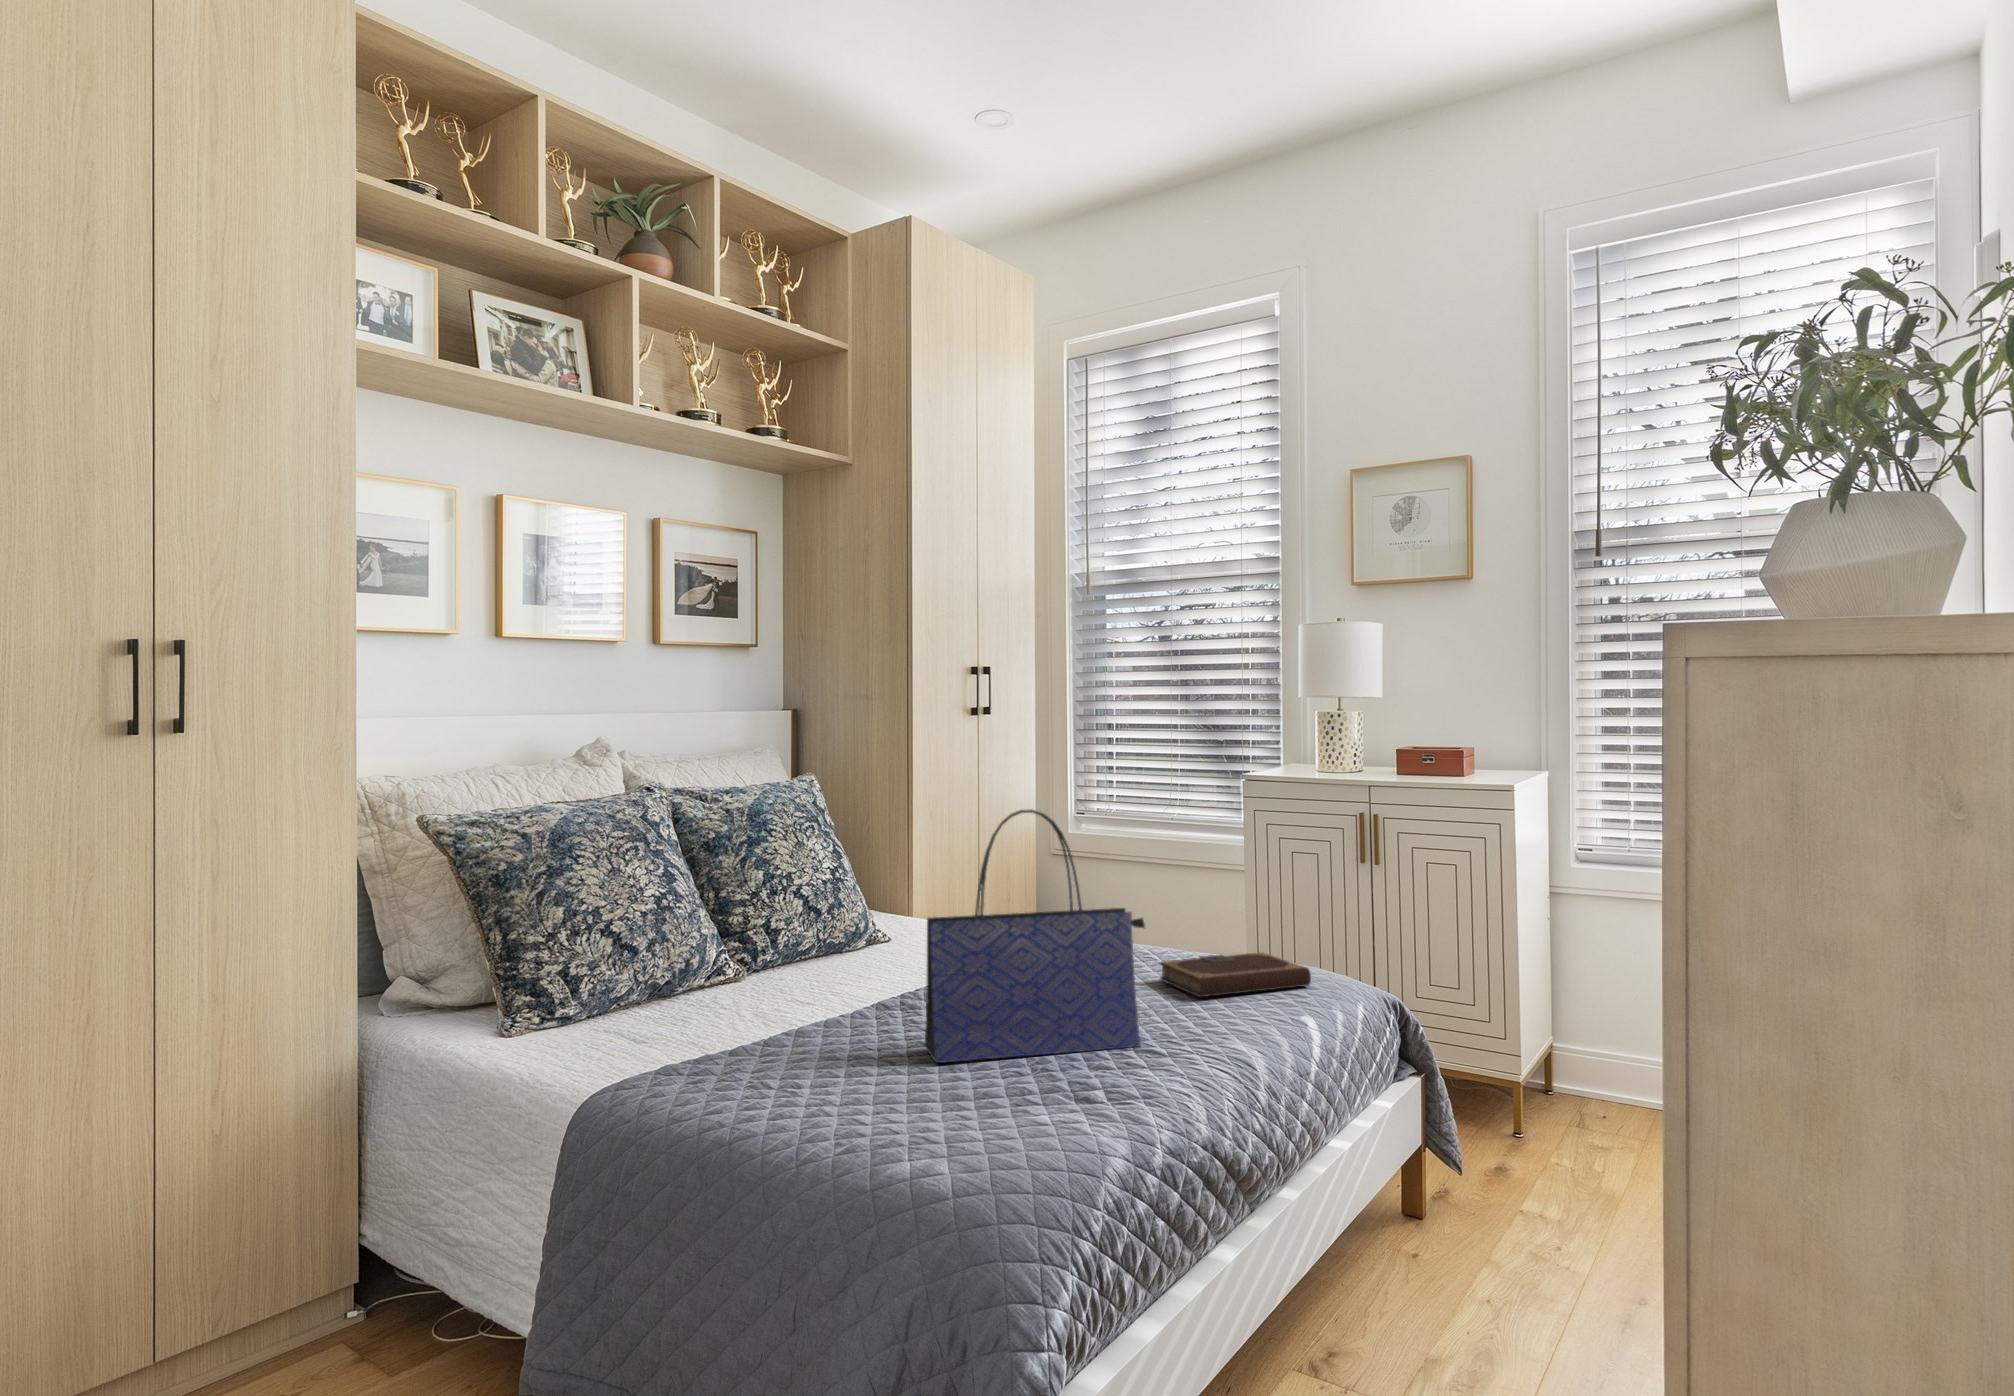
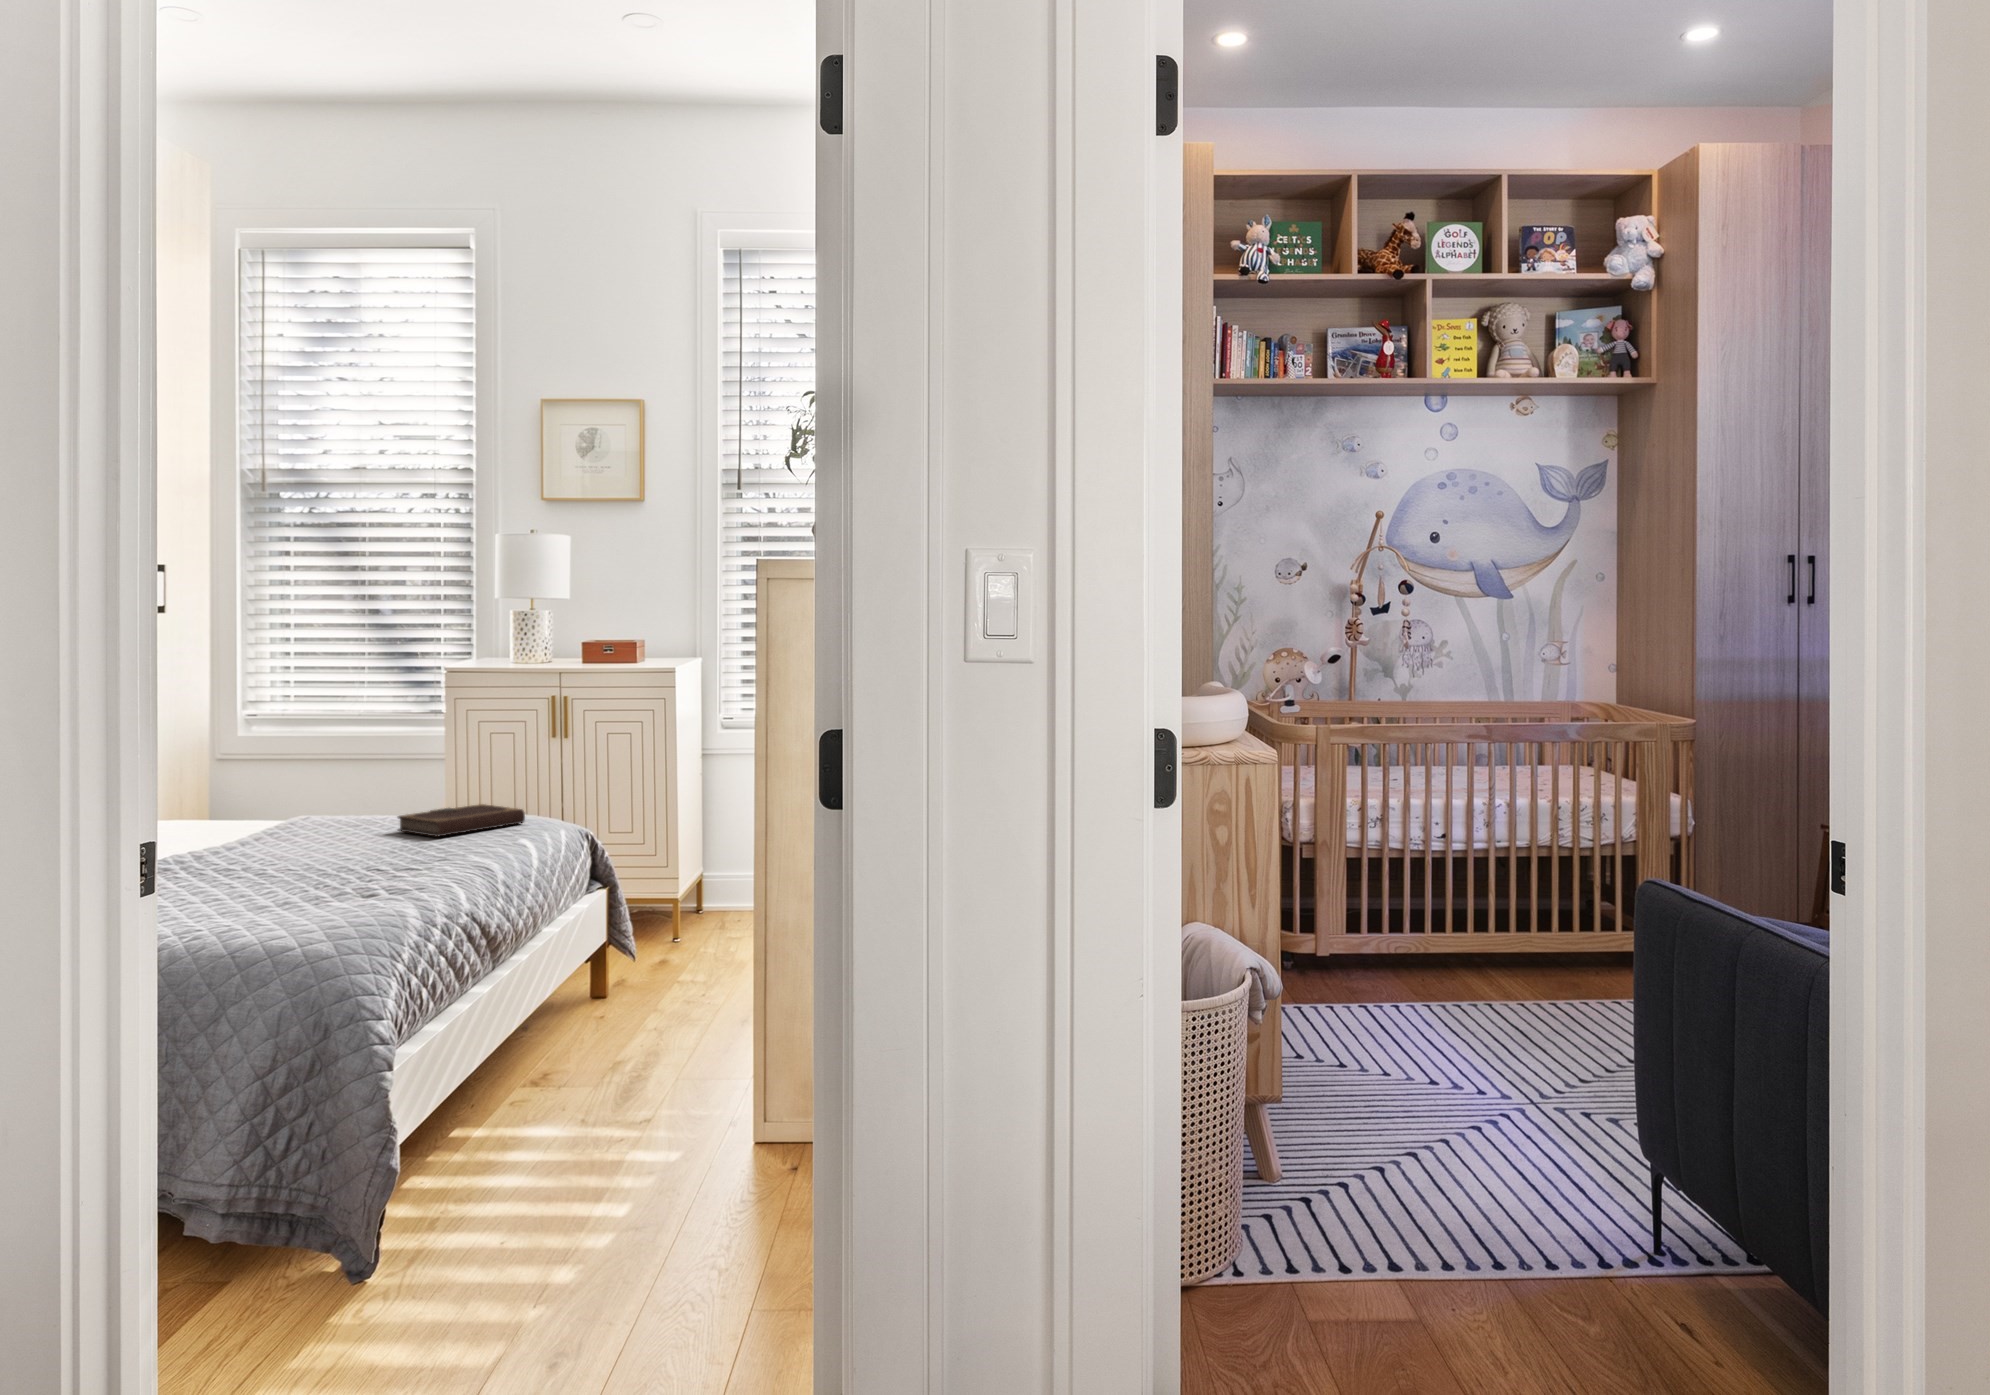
tote bag: present [925,810,1145,1063] -> none [212,688,402,892]

